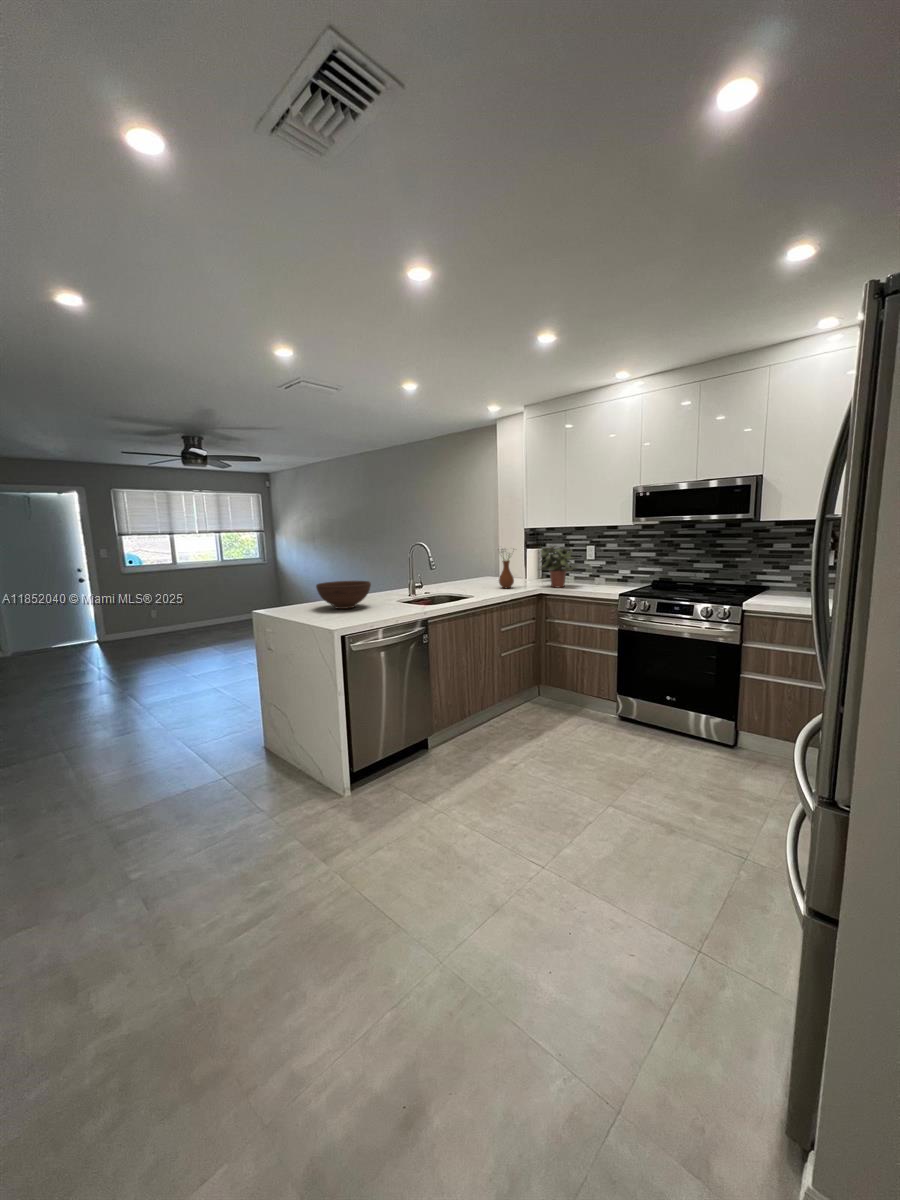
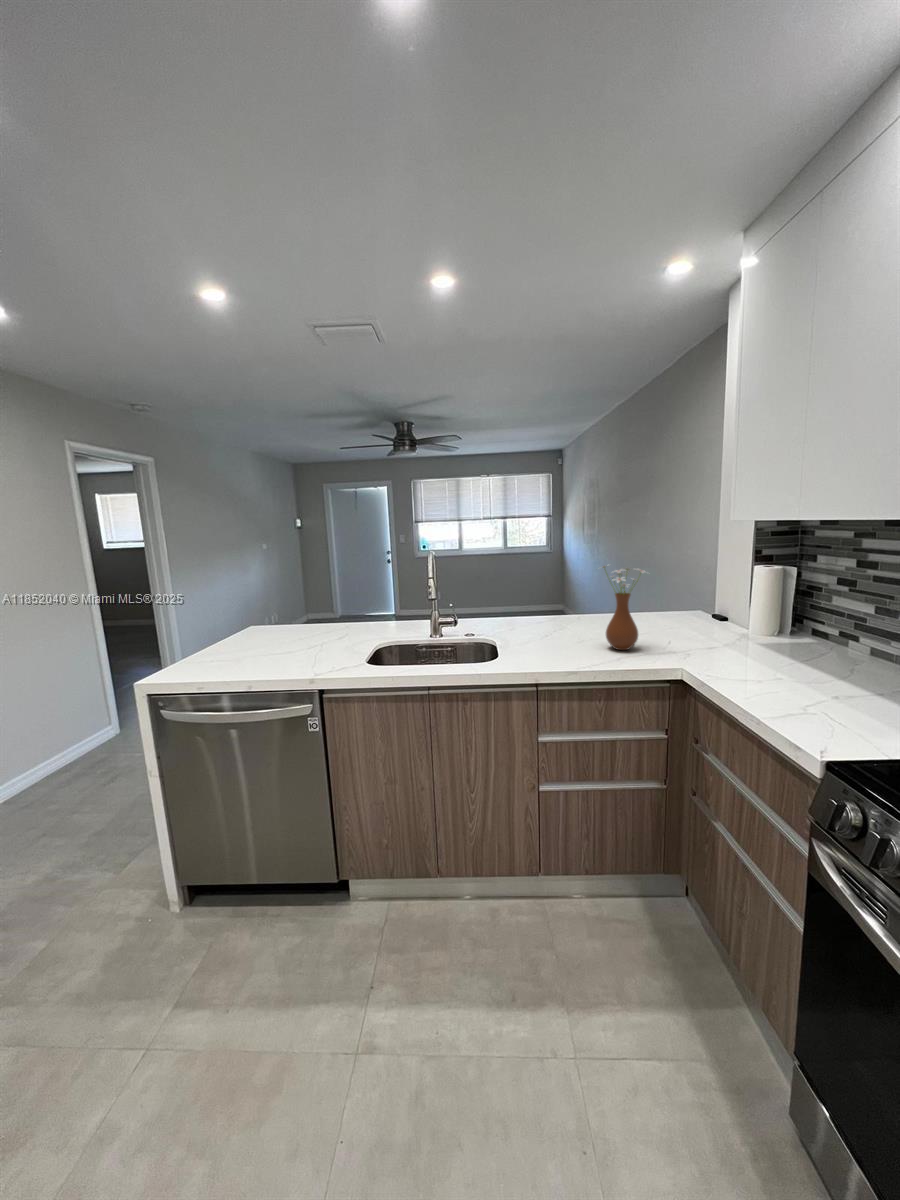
potted plant: present [538,546,578,588] -> none [690,570,804,674]
fruit bowl: present [316,581,371,609] -> none [258,603,336,646]

